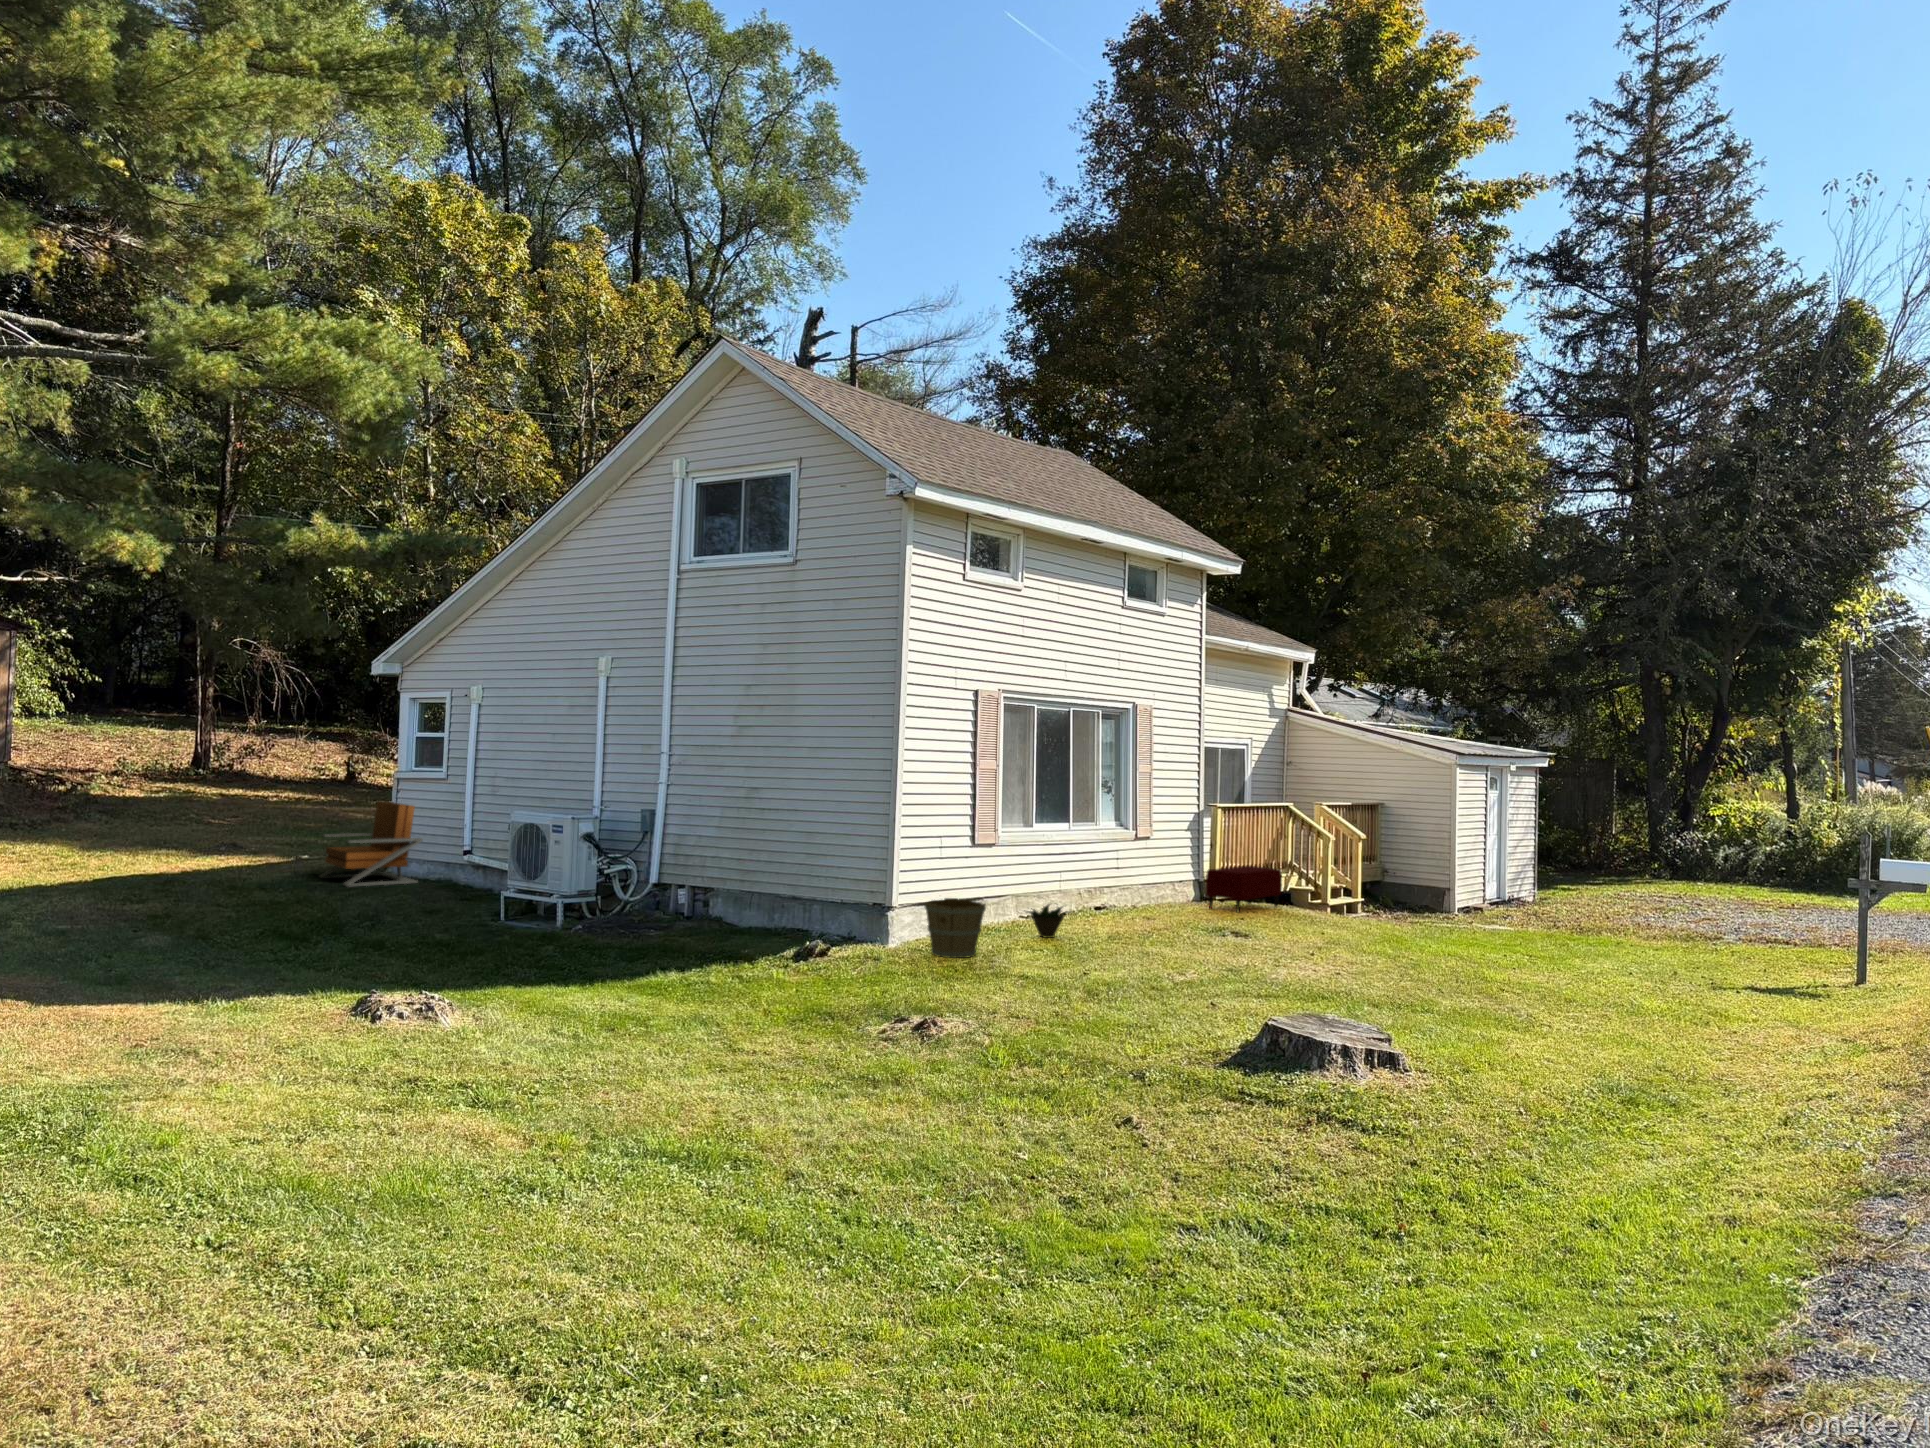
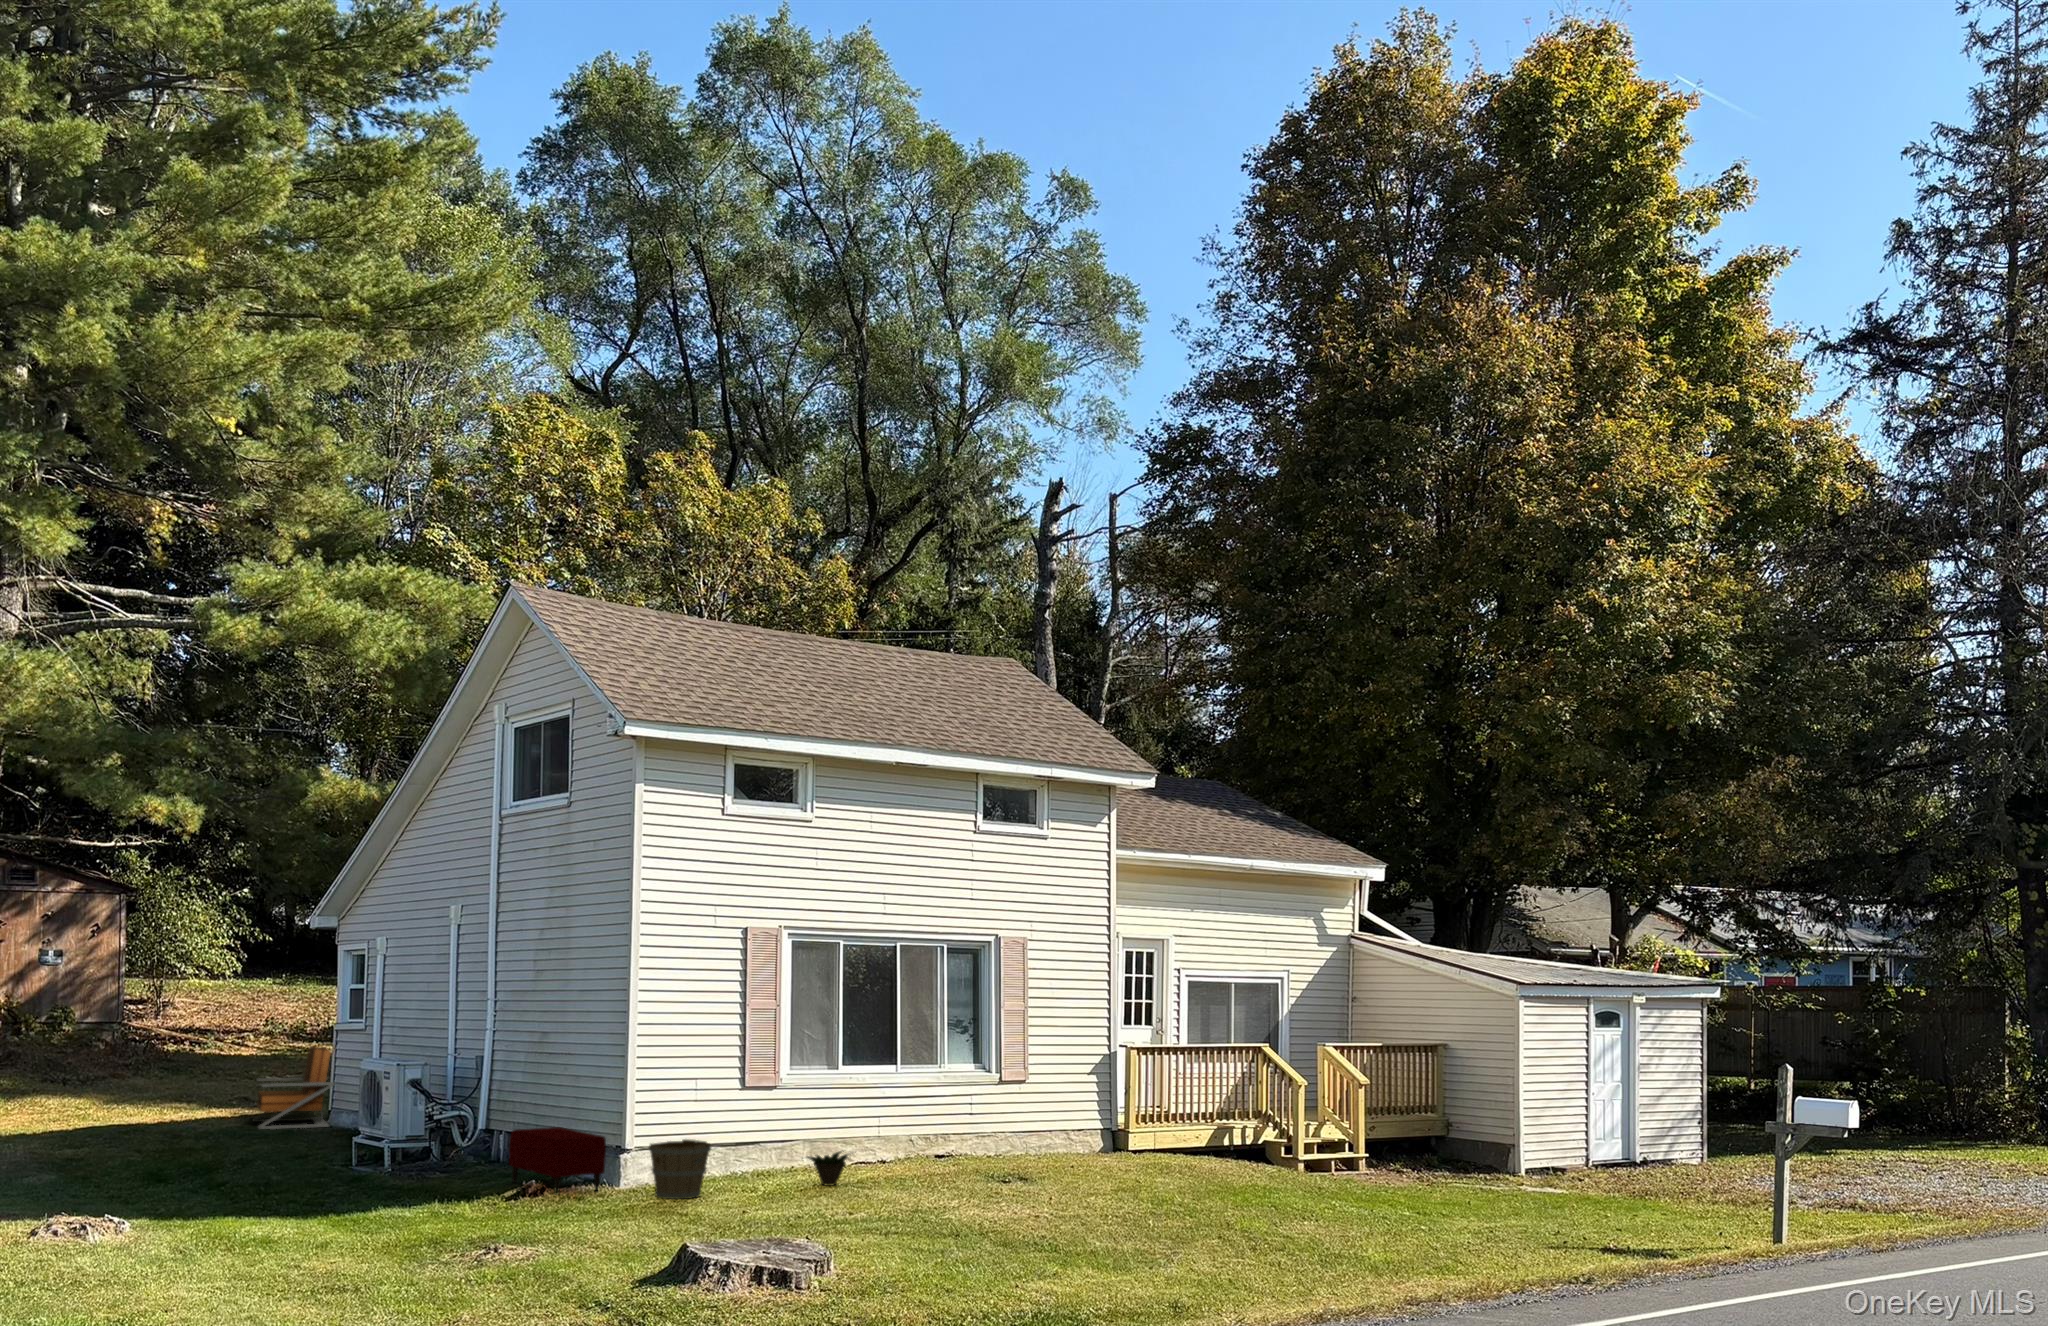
bench: present [1206,866,1282,912] -> present [509,1127,606,1195]

